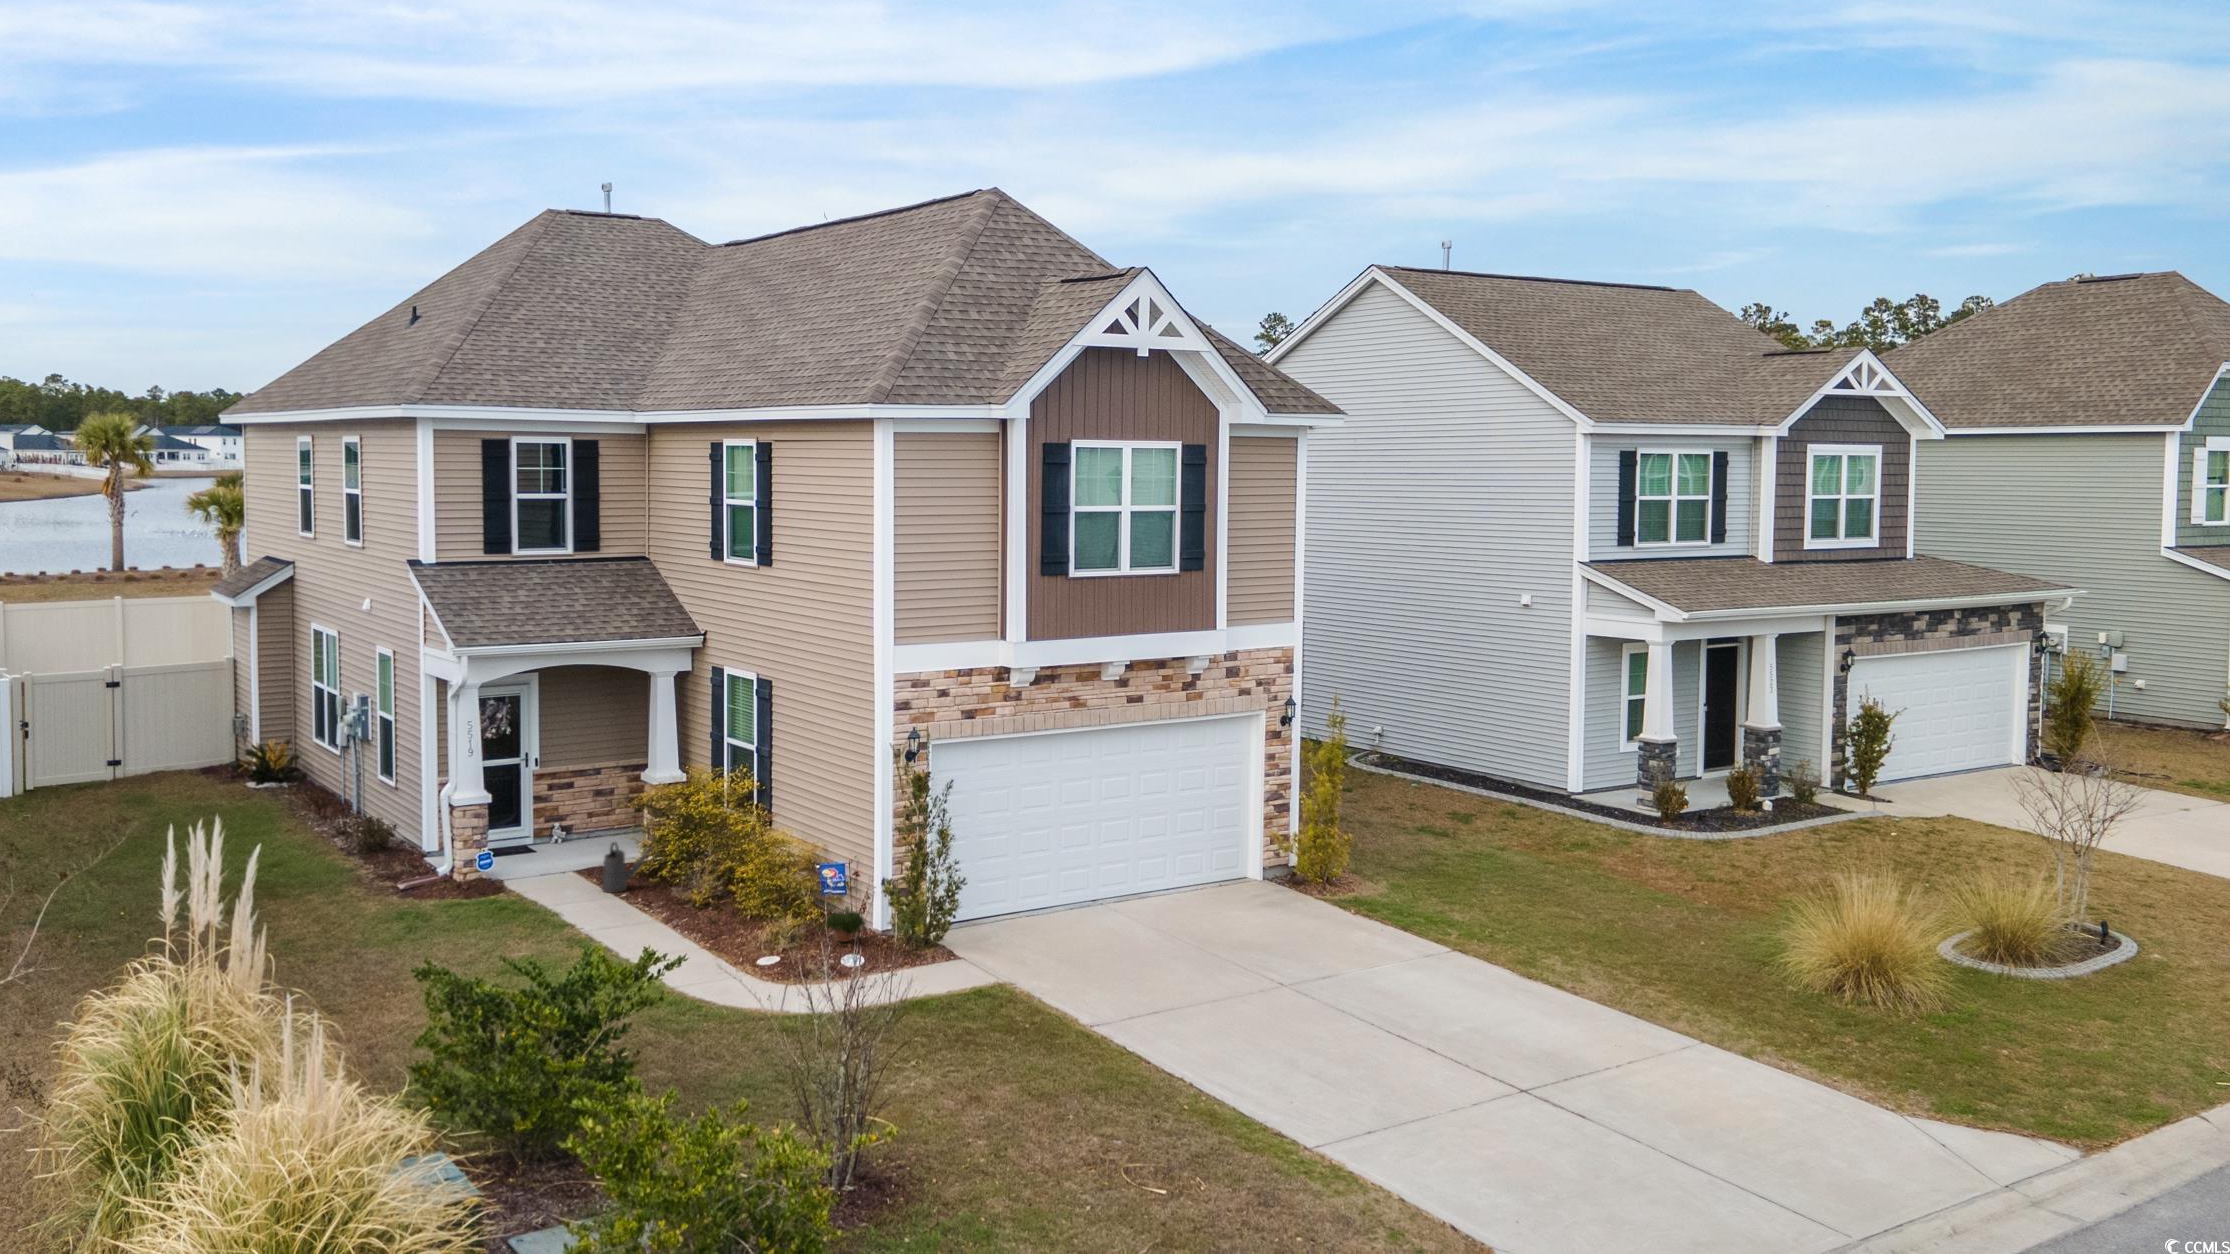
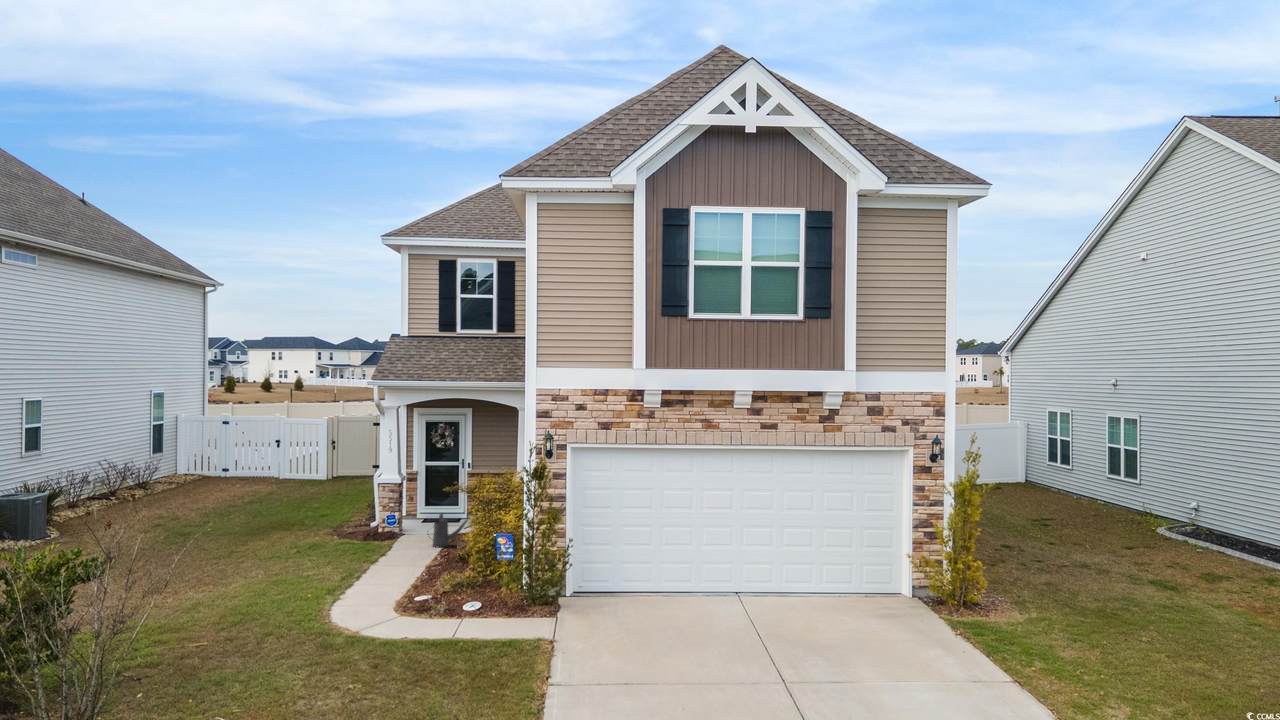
potted plant: present [819,907,866,942] -> none [480,566,522,595]

